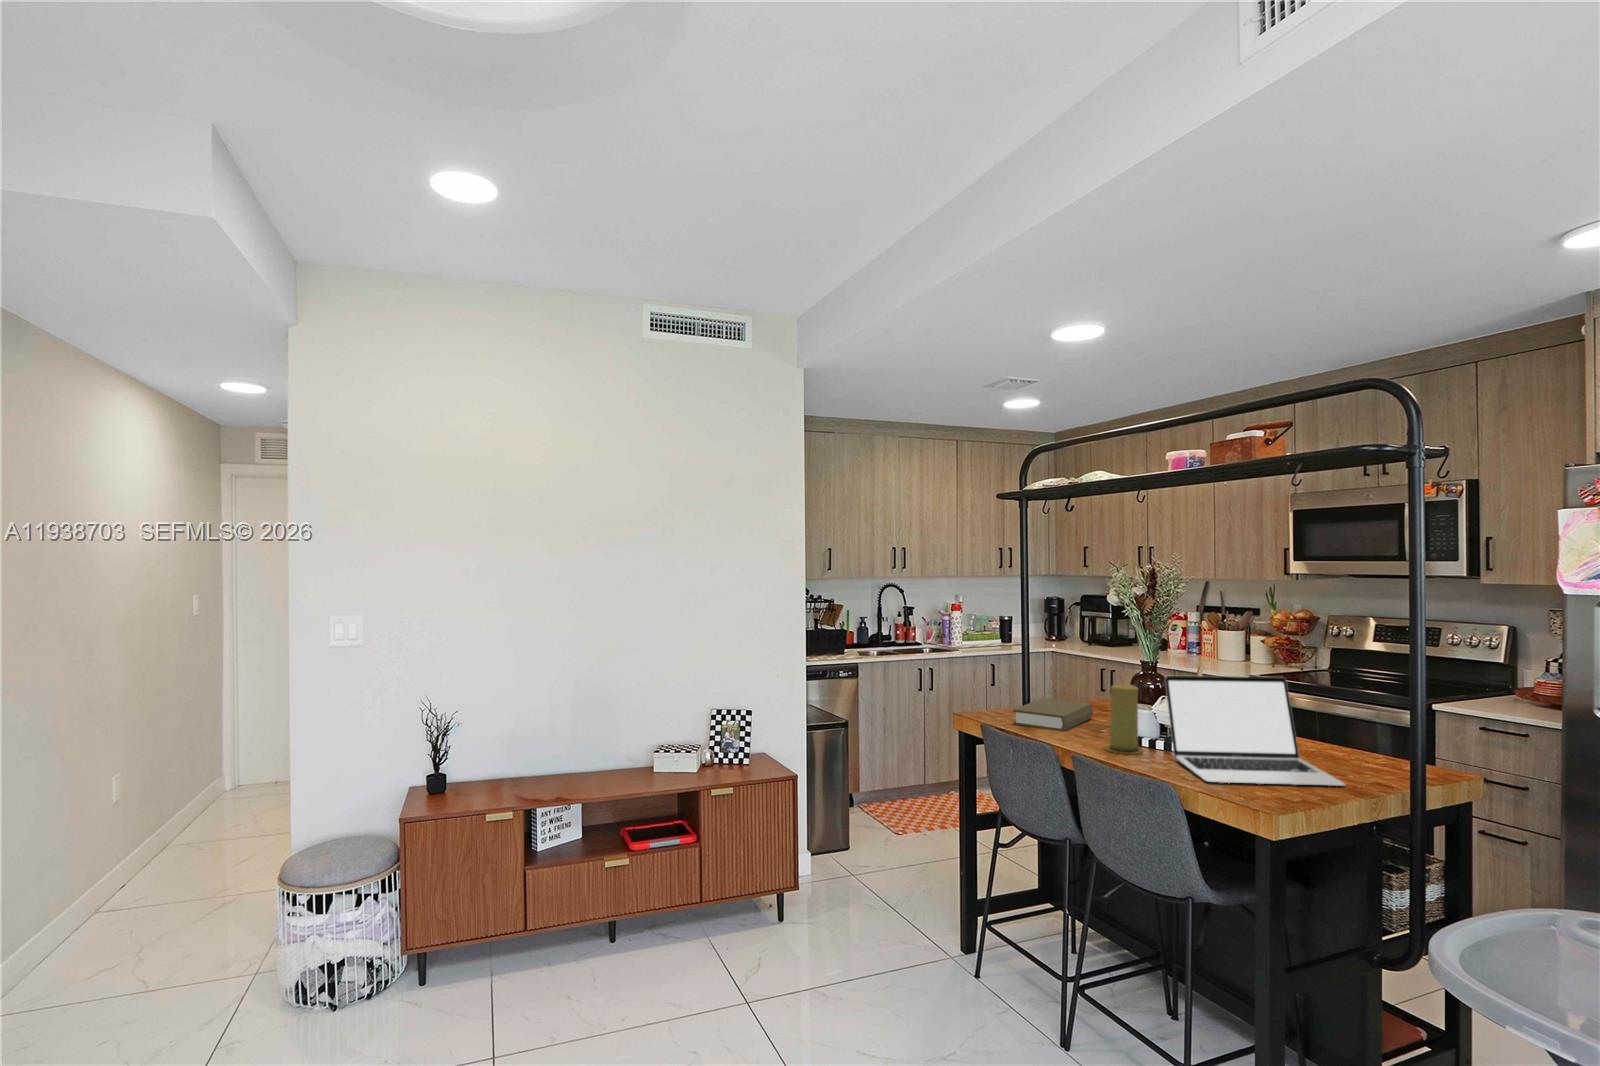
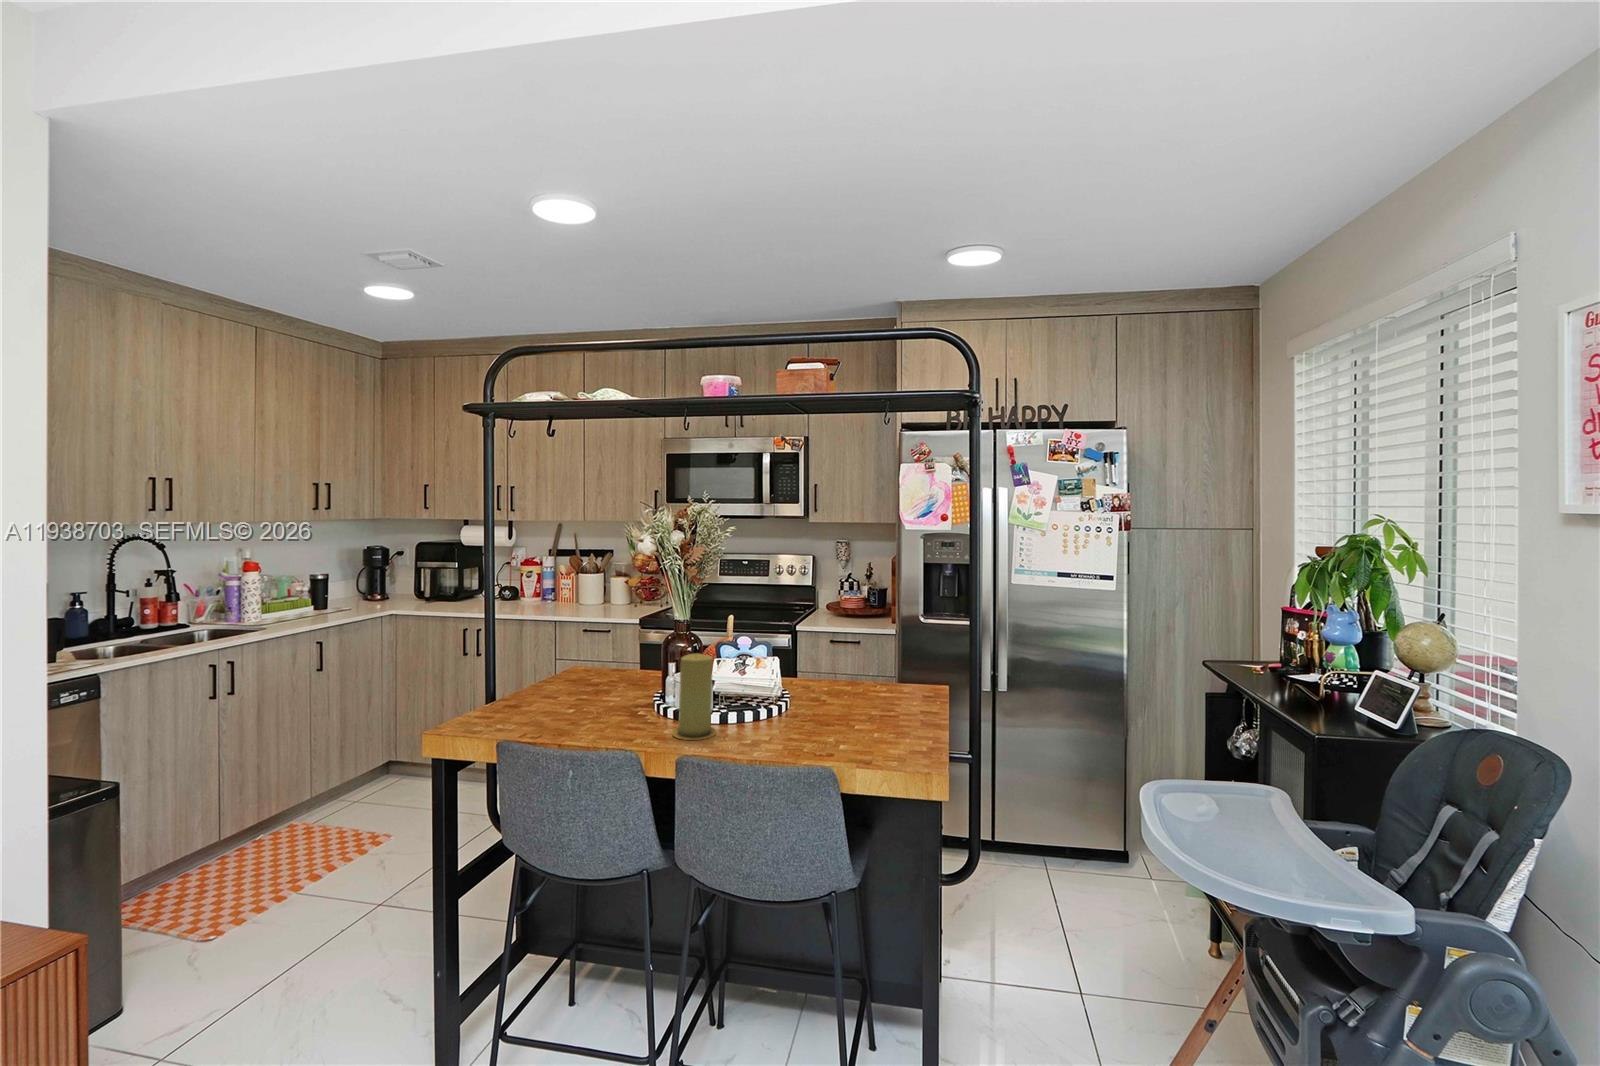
laptop: present [1165,676,1345,786] -> none [741,622,915,753]
book: present [1013,698,1093,731] -> none [516,679,593,729]

